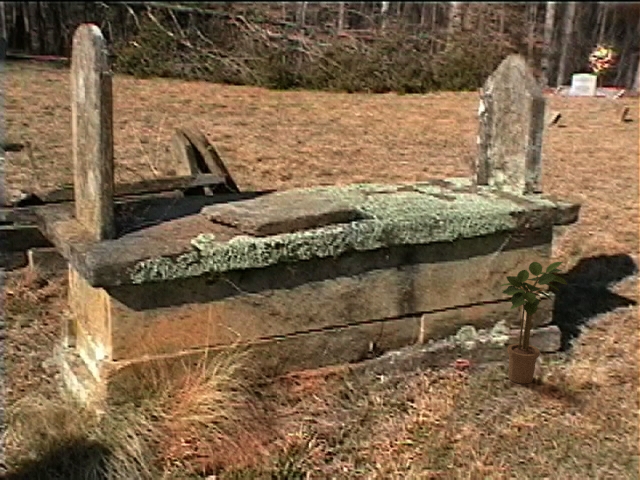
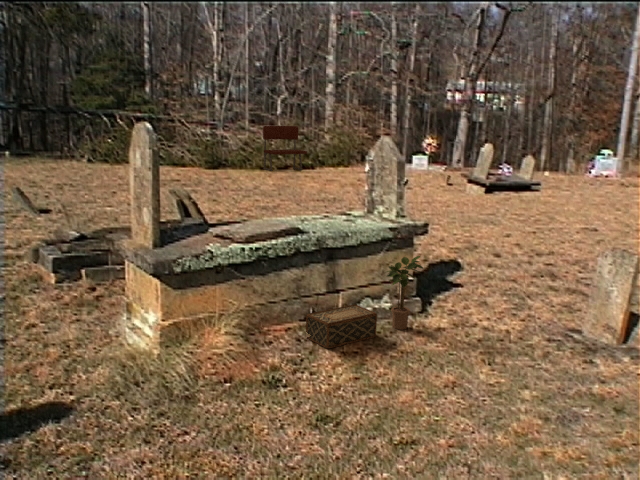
bench: none [351,29,415,95] -> present [263,126,307,171]
woven basket: none [359,337,481,415] -> present [306,304,377,348]

